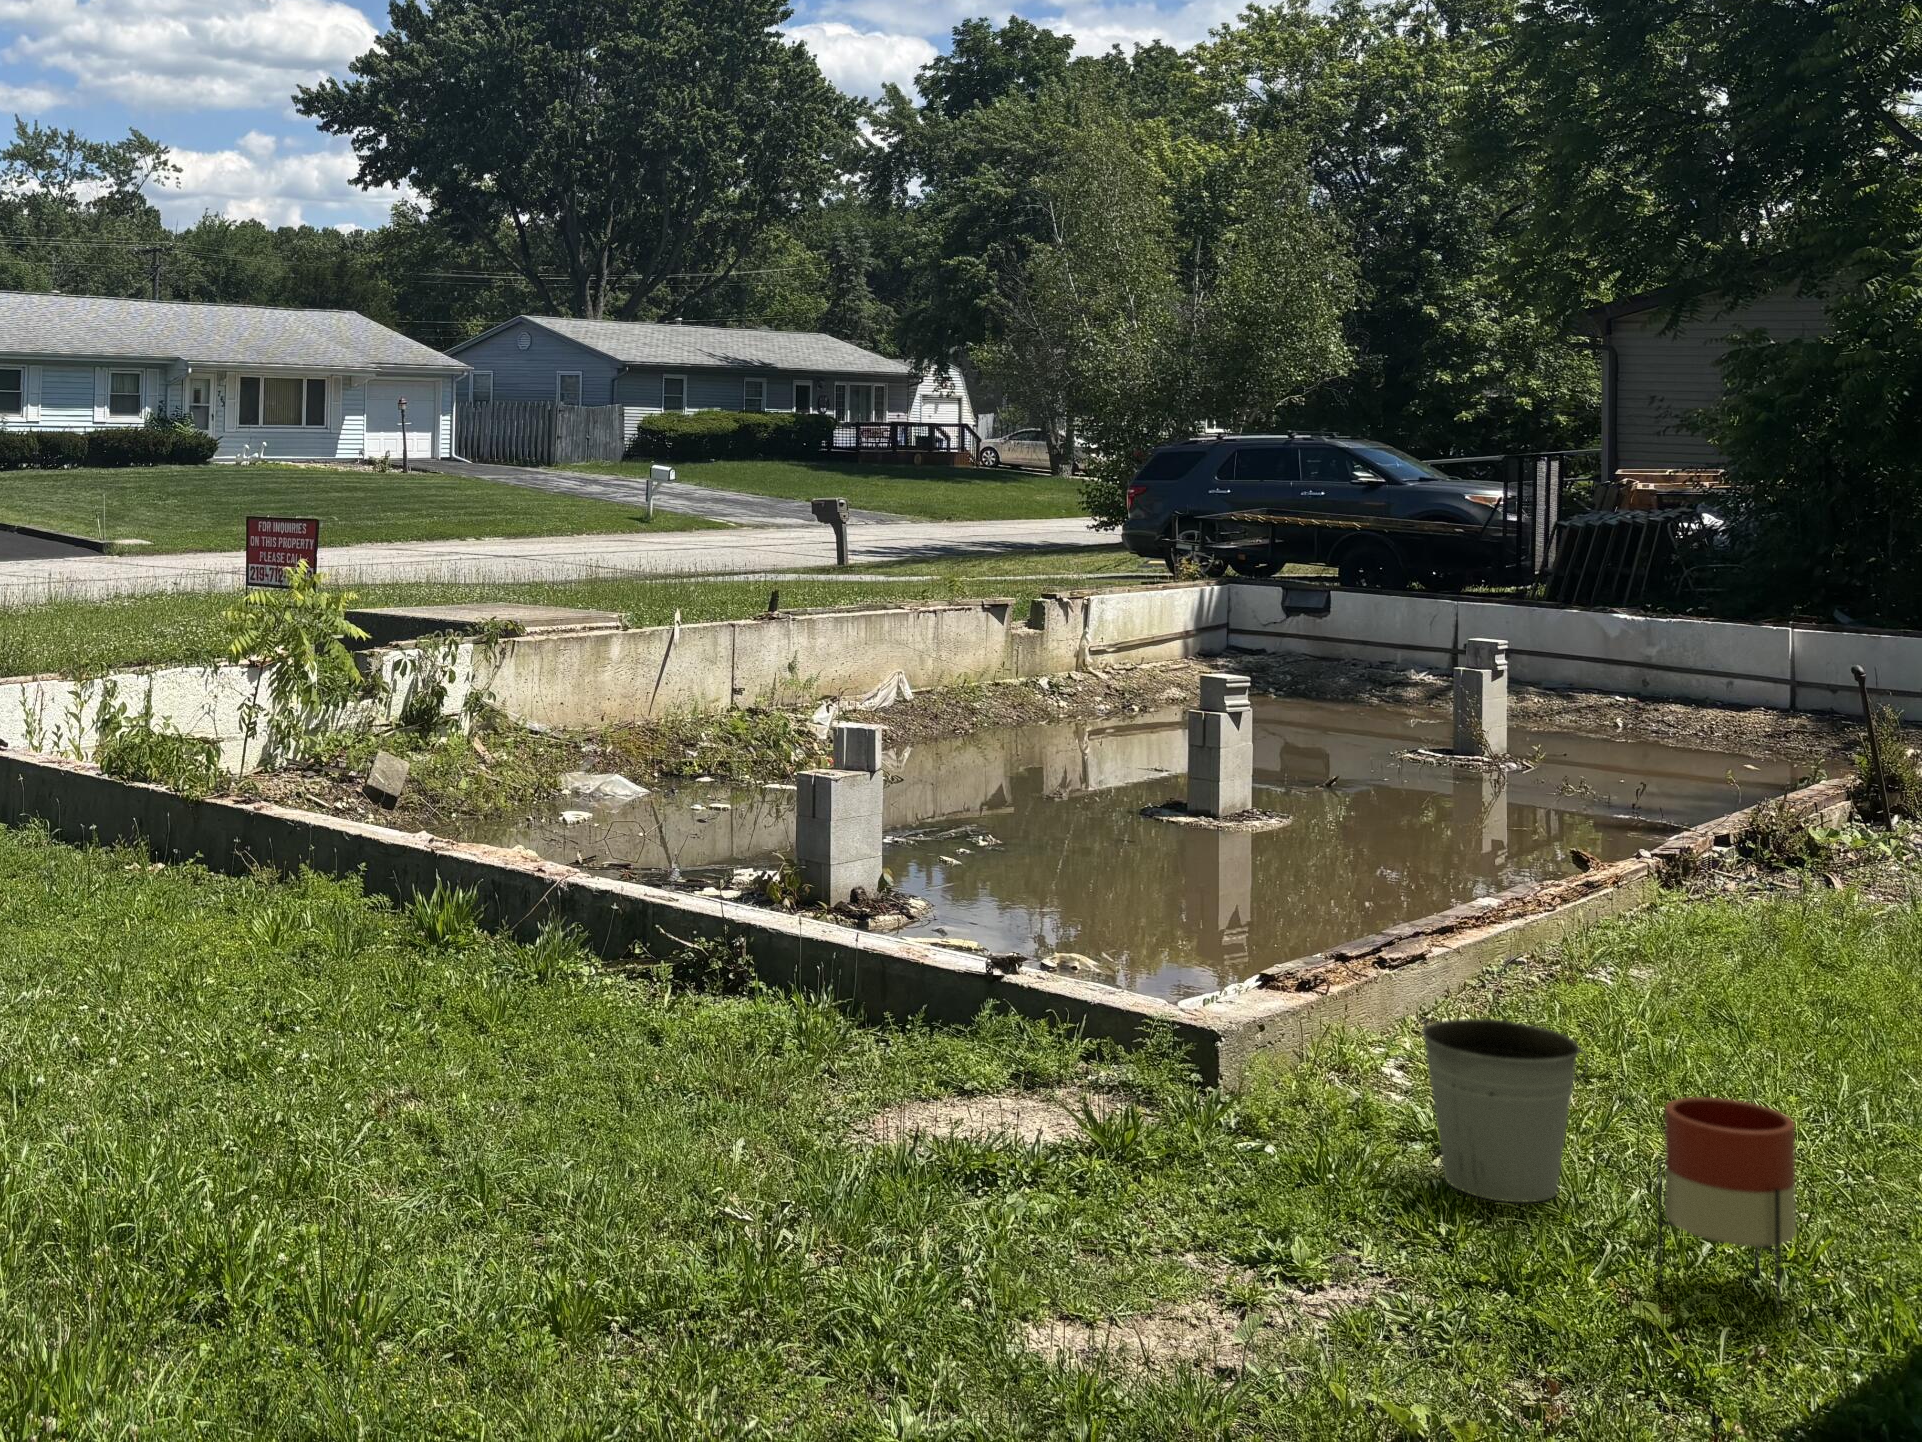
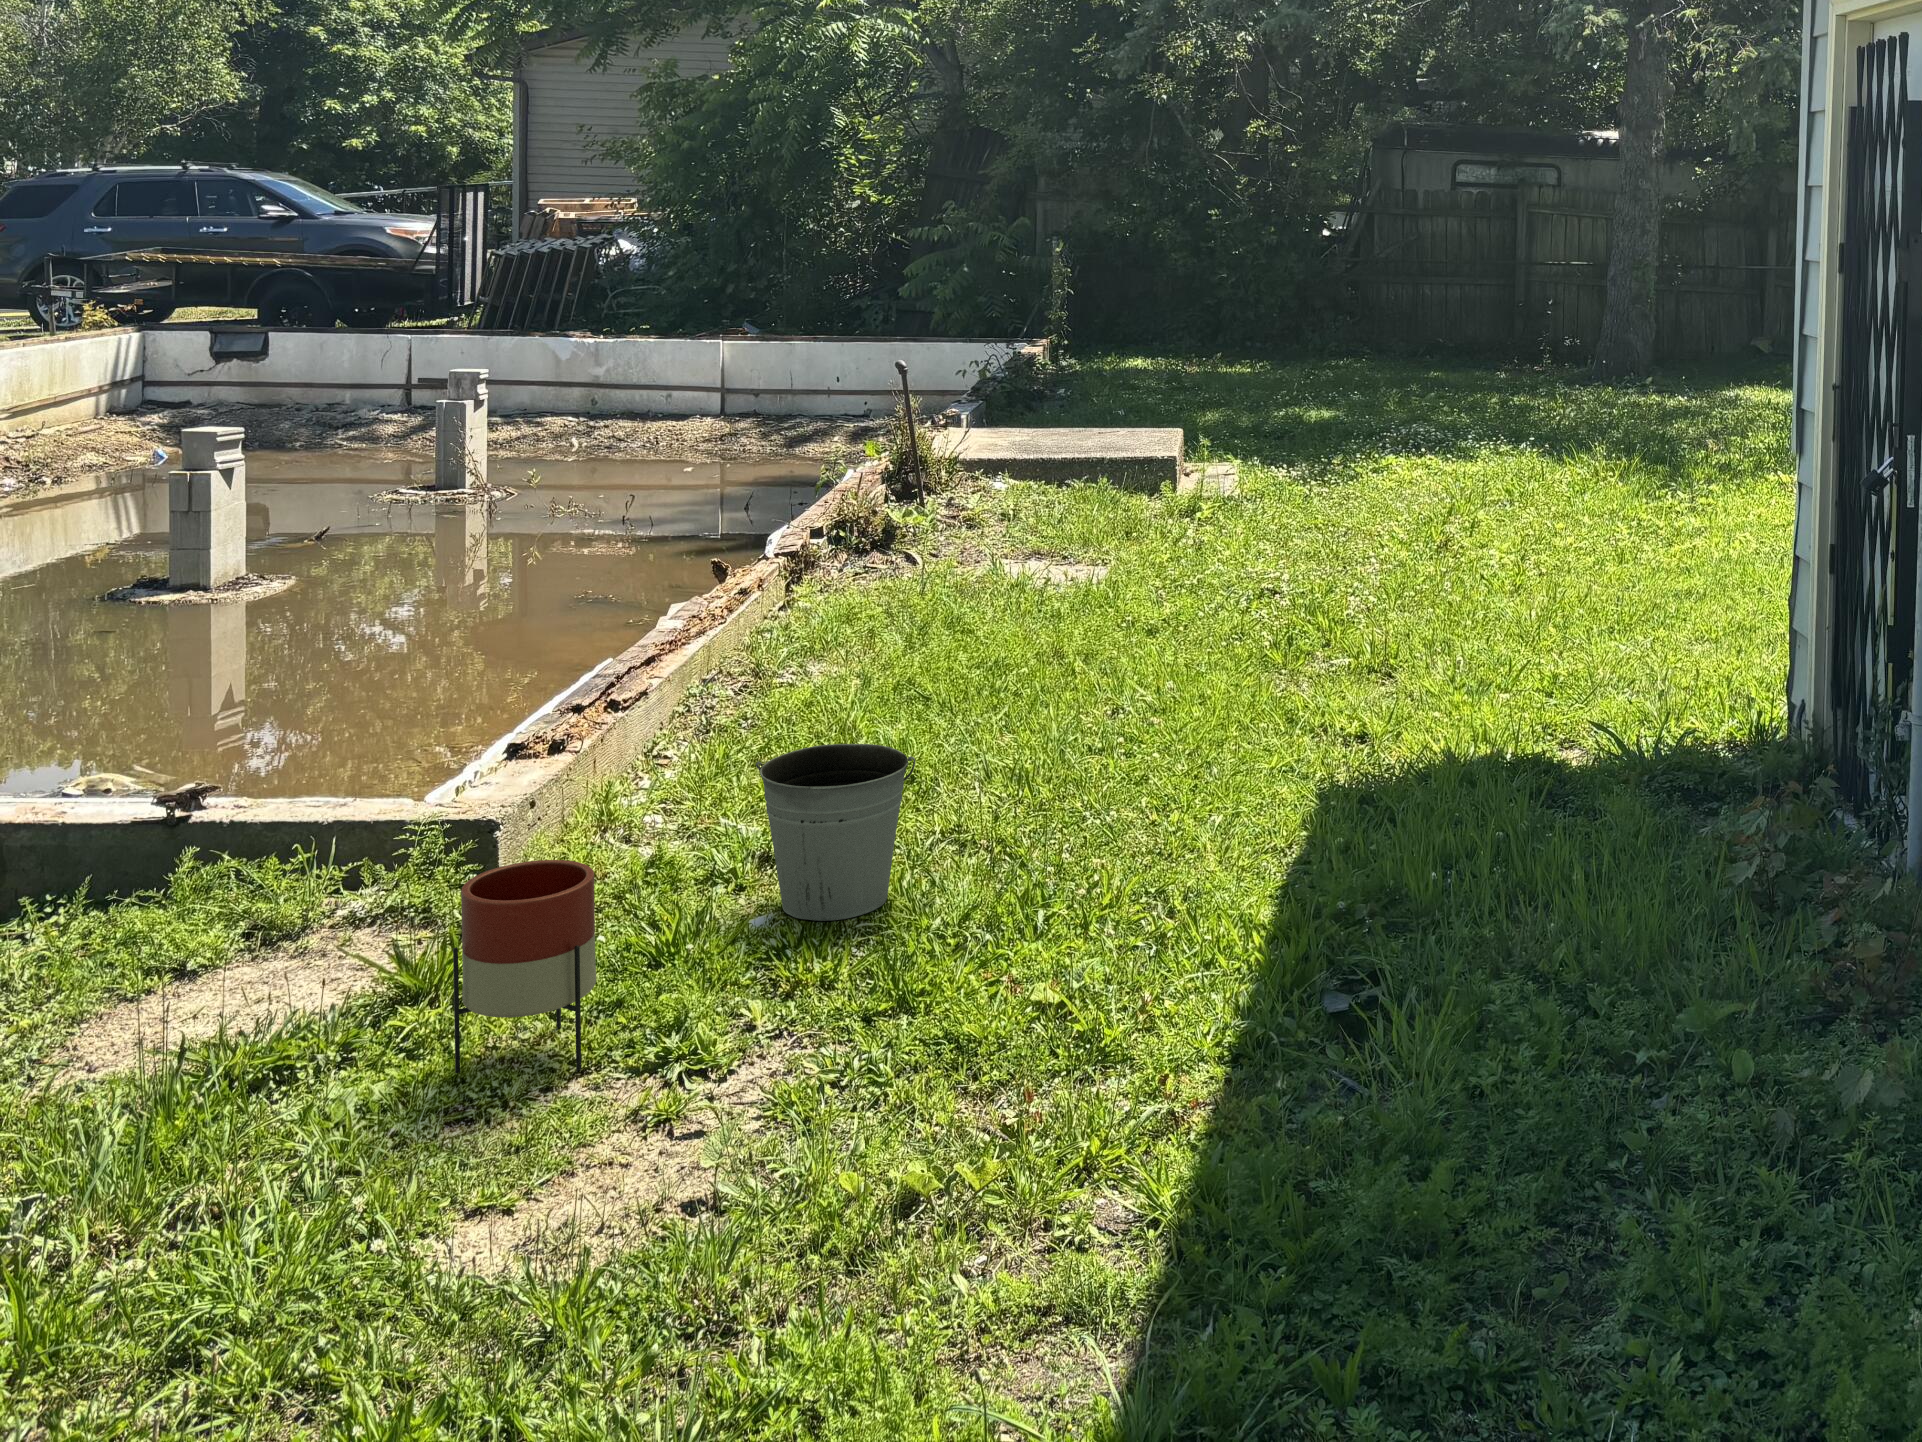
planter: present [1657,1097,1796,1314] -> present [453,860,596,1073]

